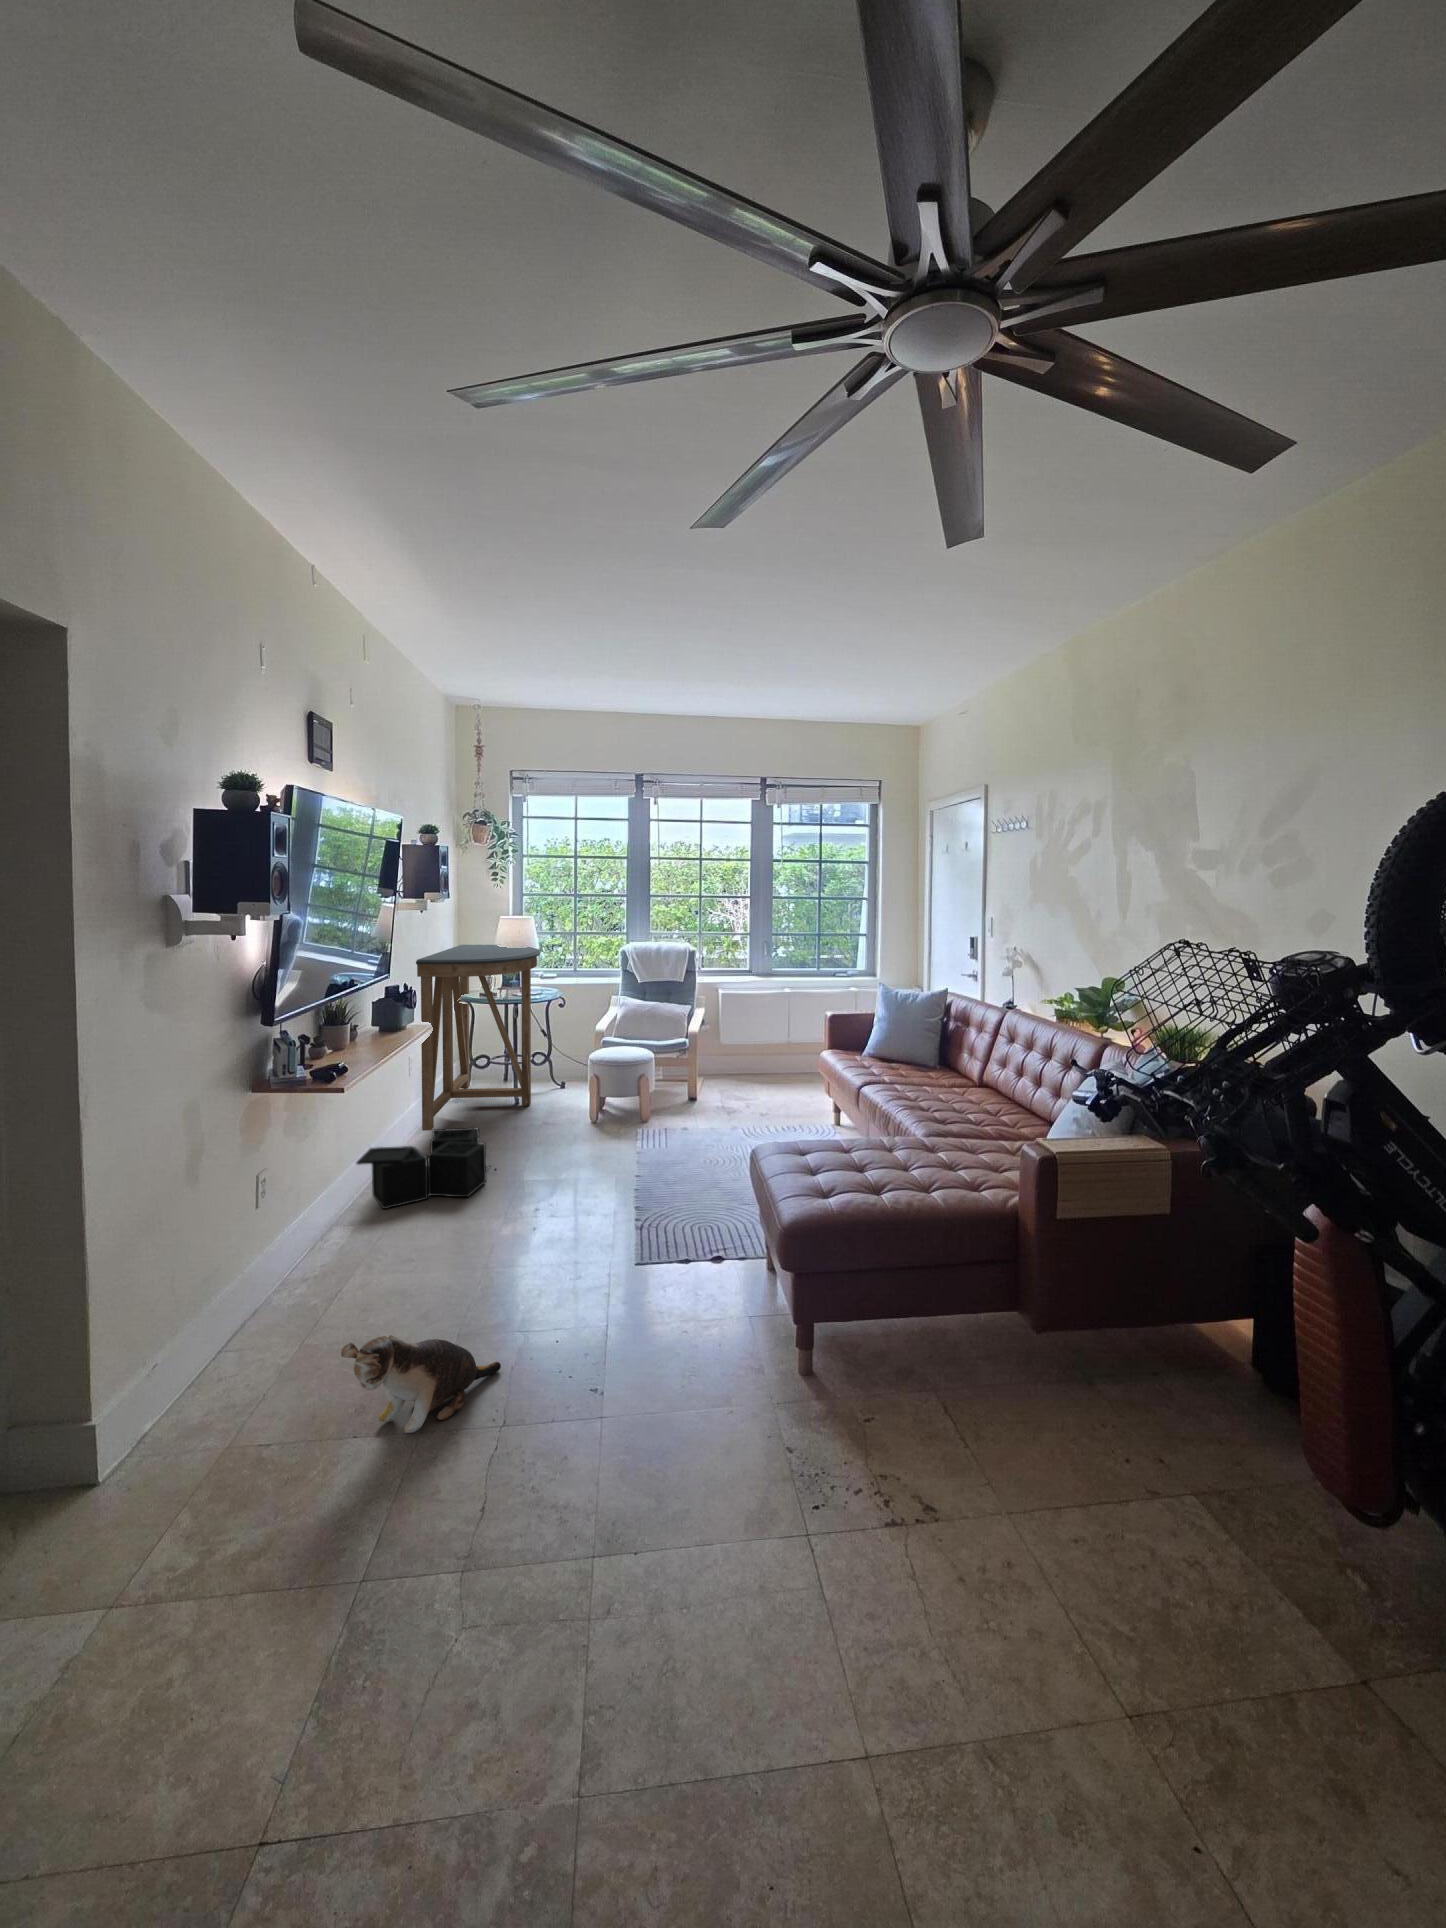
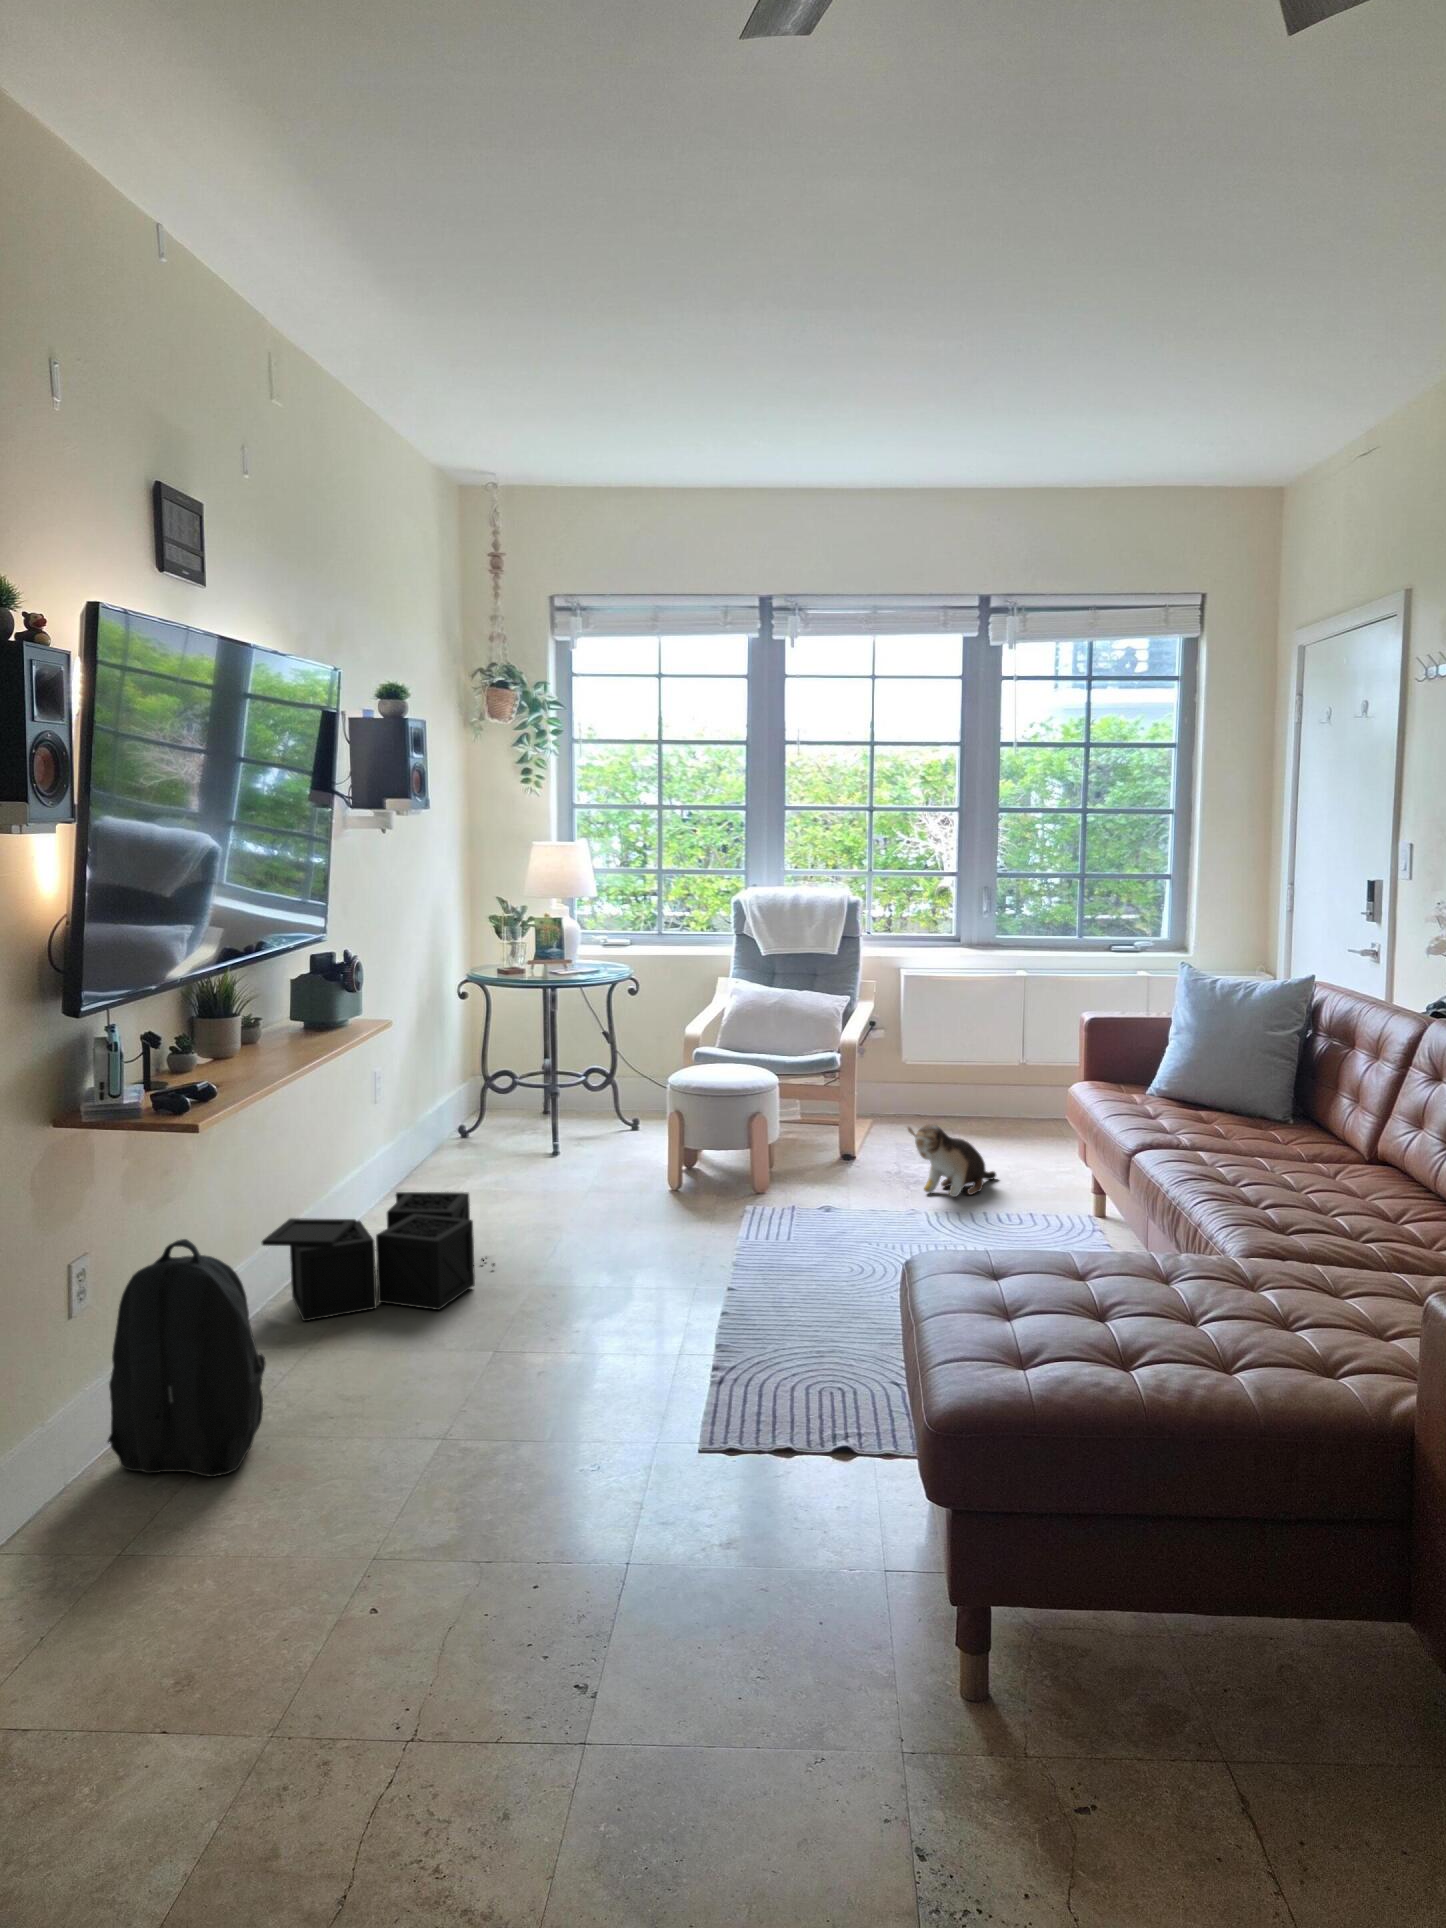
console table: present [416,945,541,1131] -> none [380,888,592,1192]
backpack: none [282,1159,379,1302] -> present [108,1239,266,1477]
plush toy: present [341,1335,501,1433] -> present [908,1124,996,1197]

